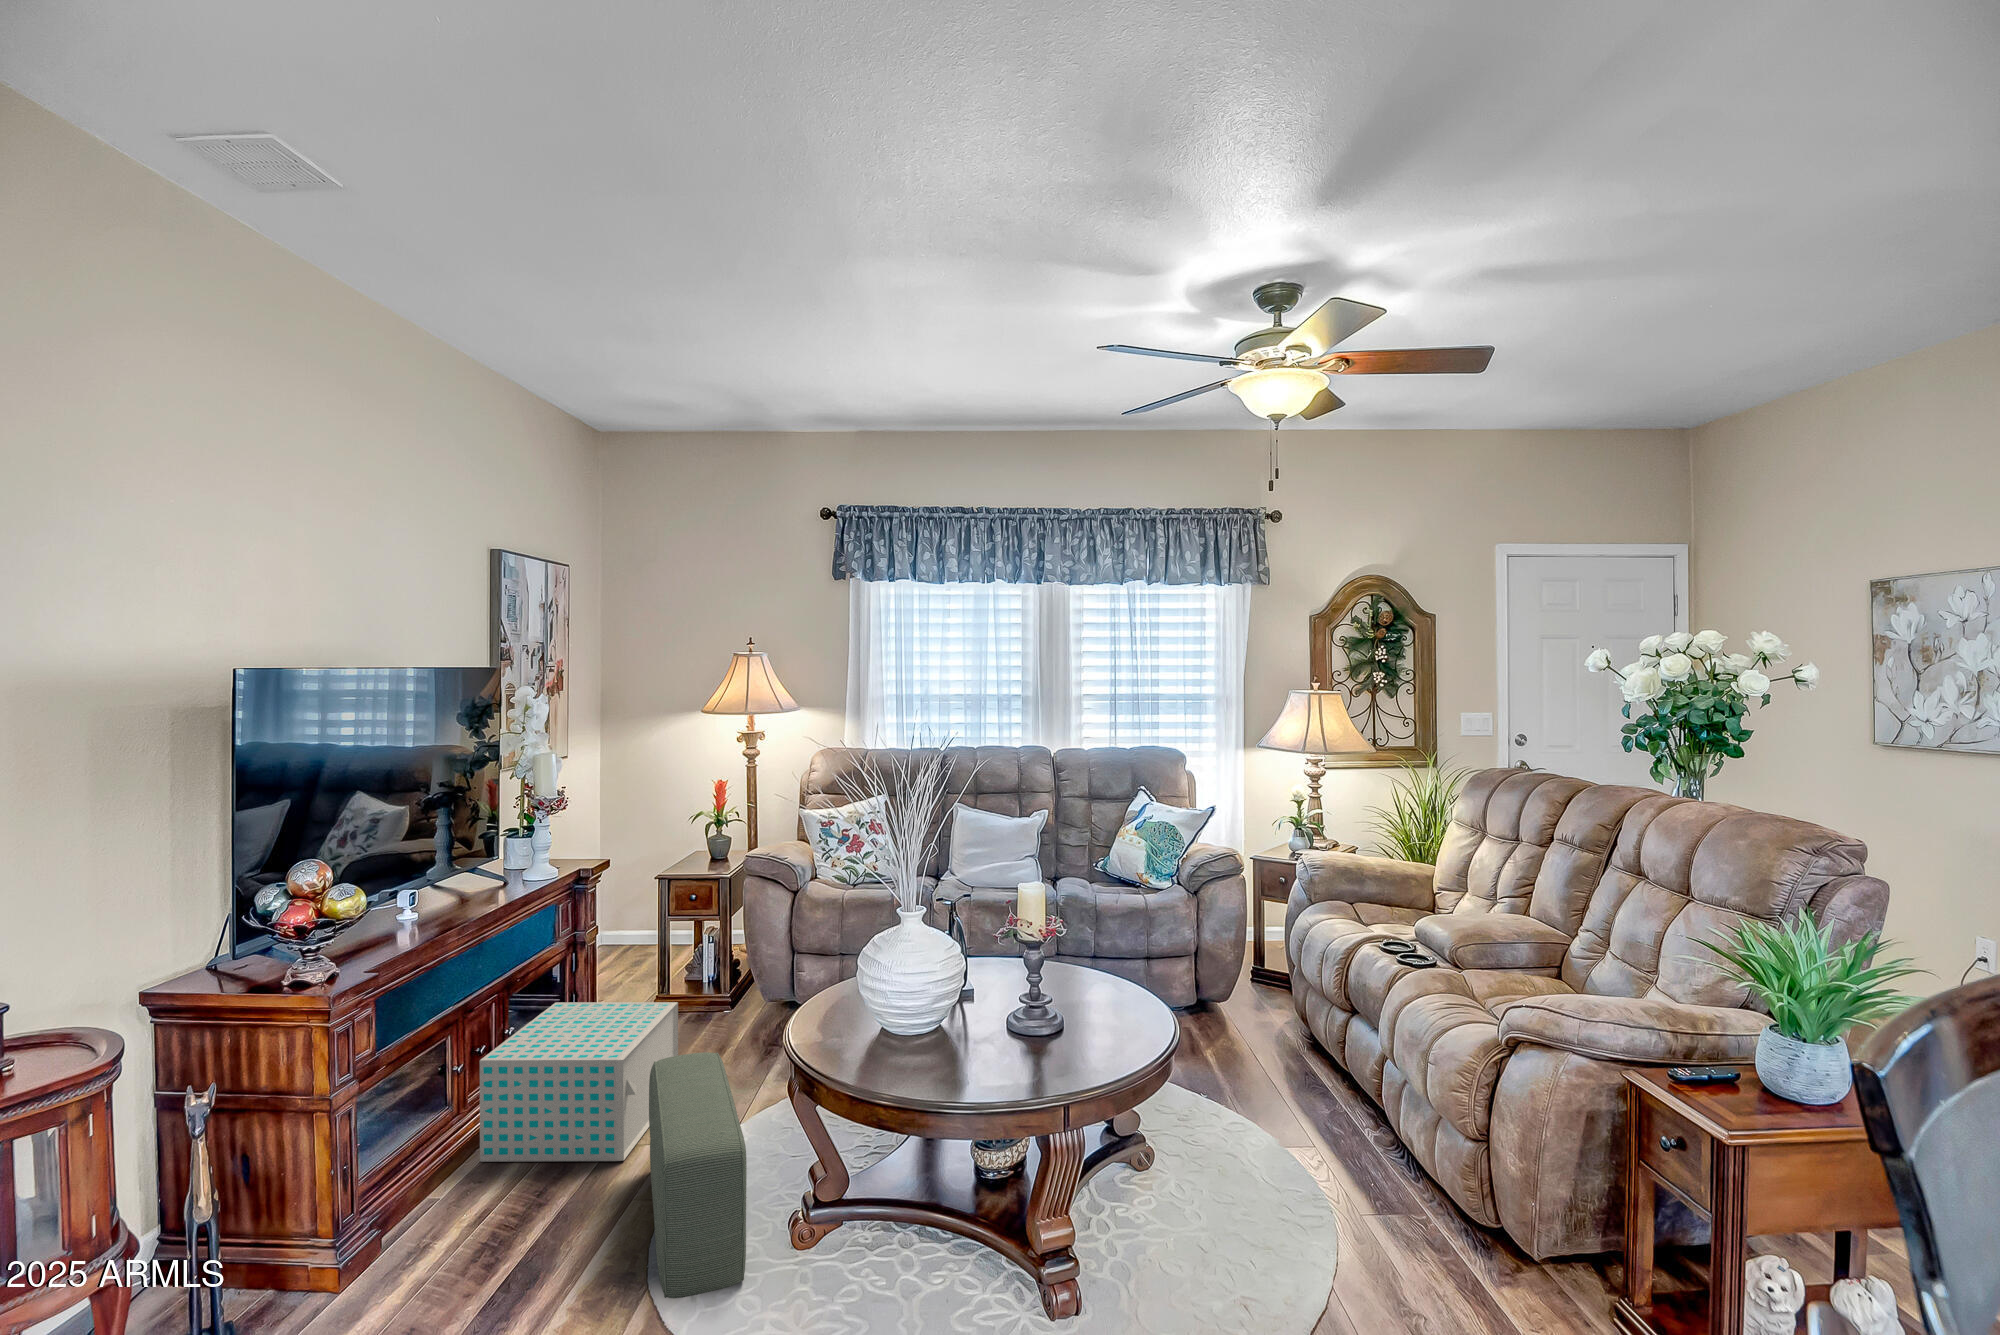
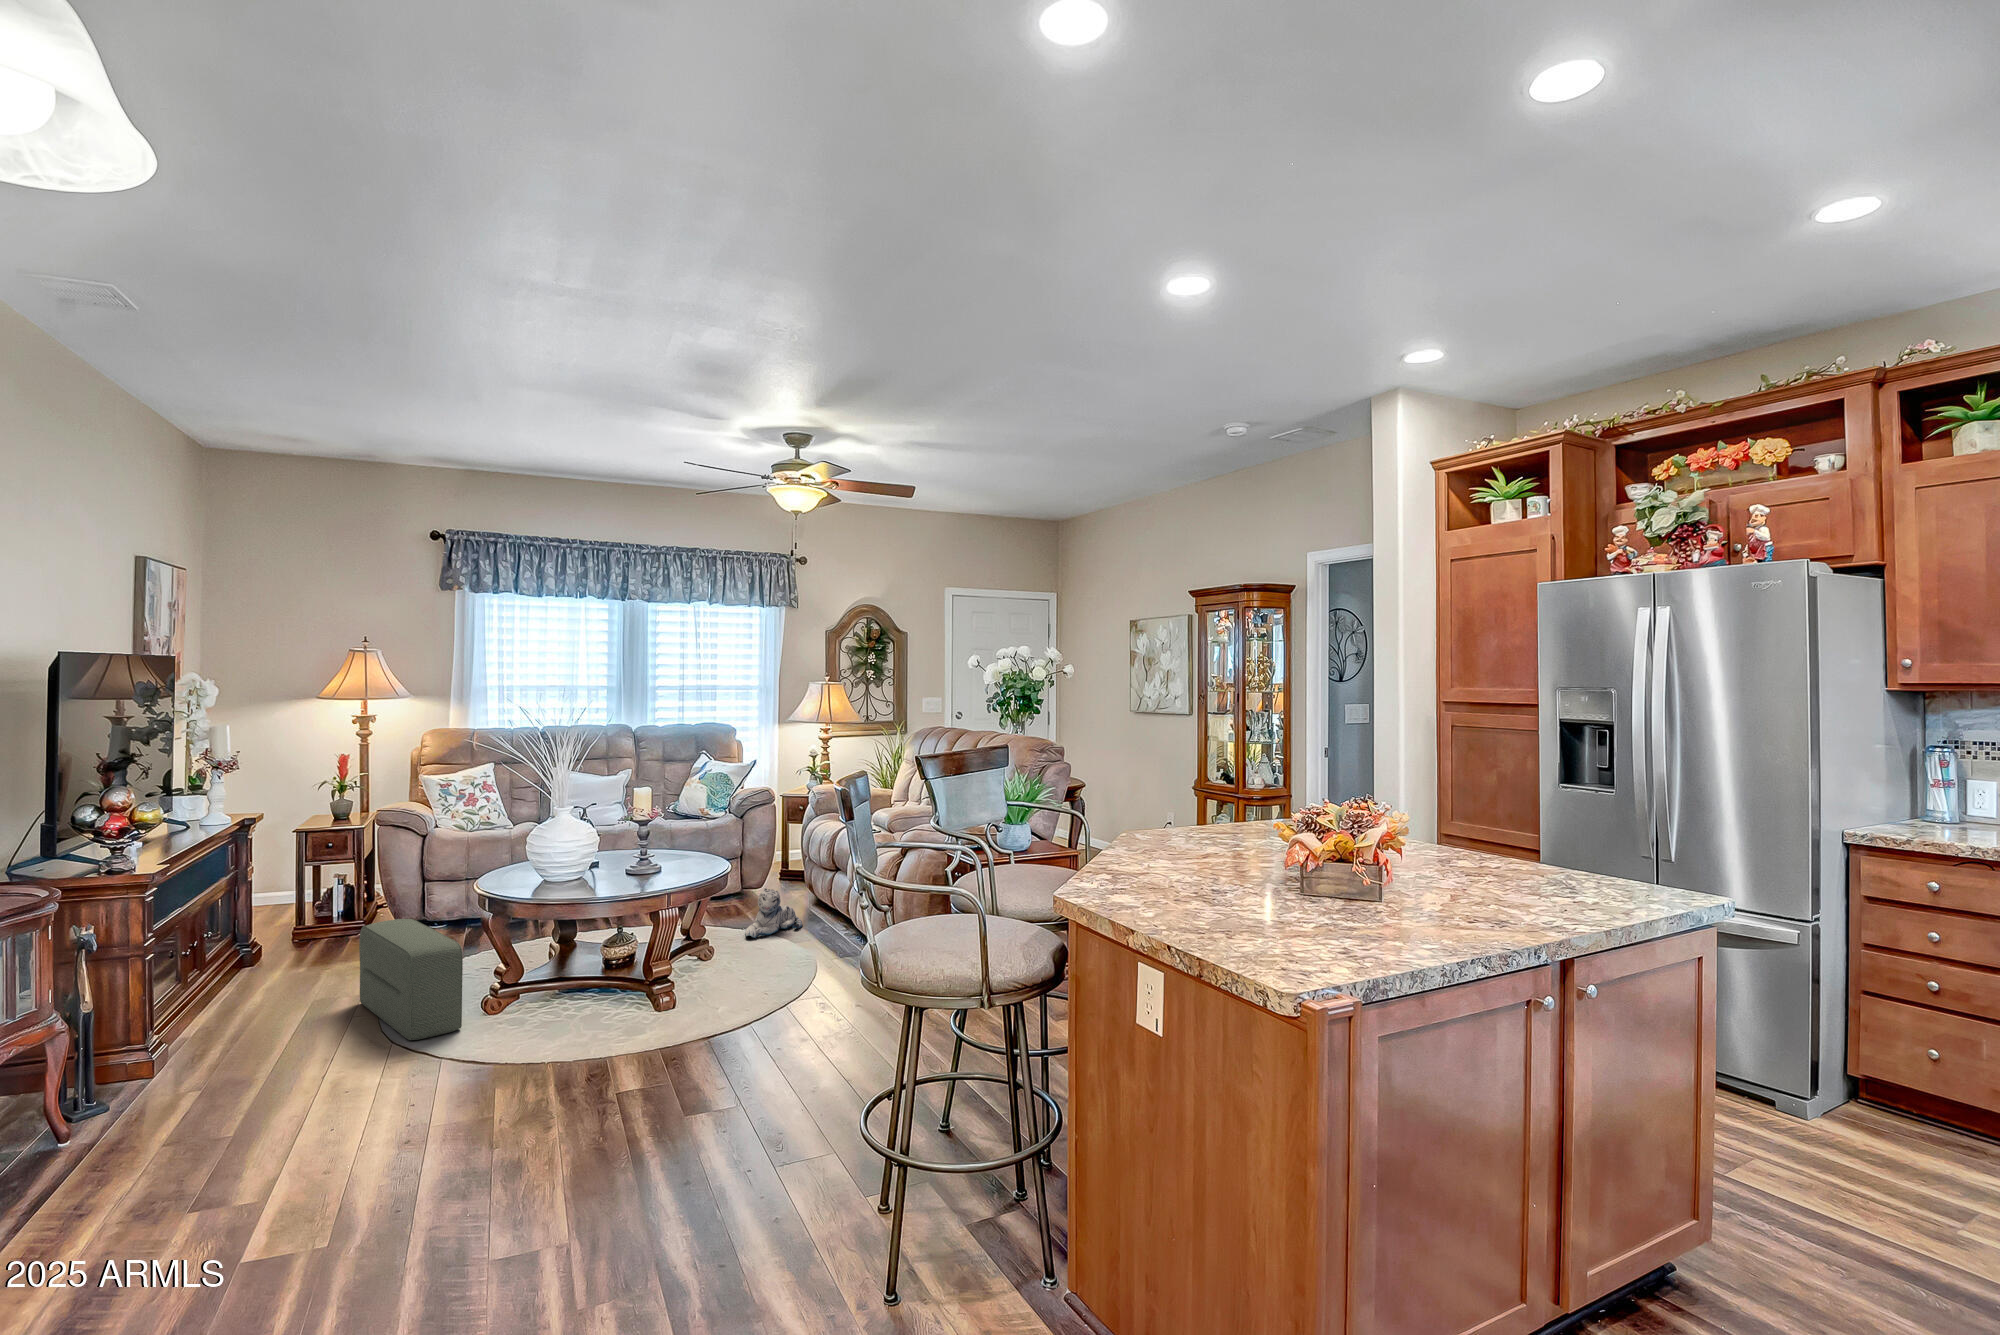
storage box: present [480,1002,678,1162] -> none [205,906,351,1017]
plush toy: none [1201,1029,1294,1115] -> present [745,888,802,938]

